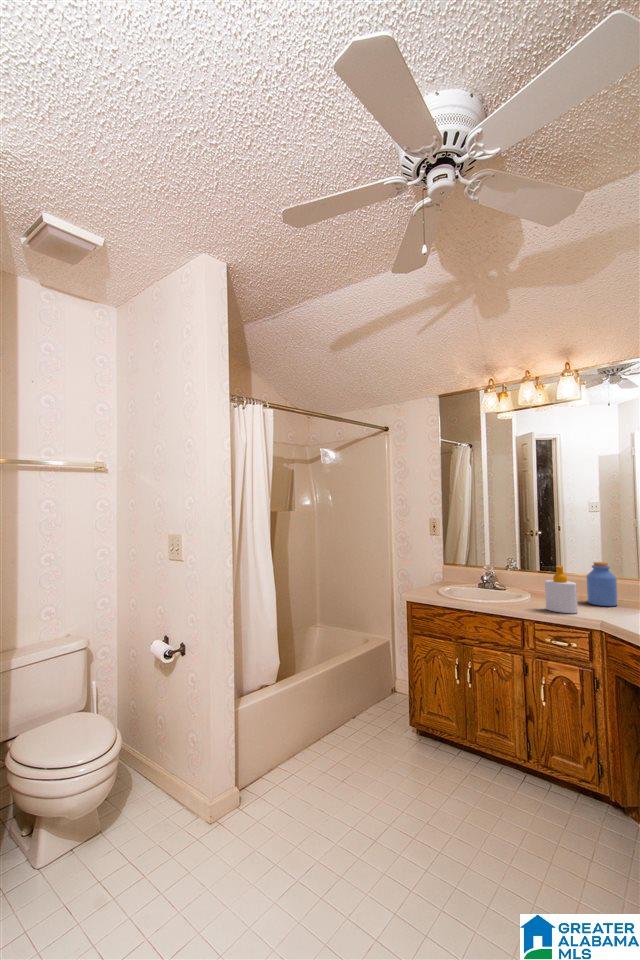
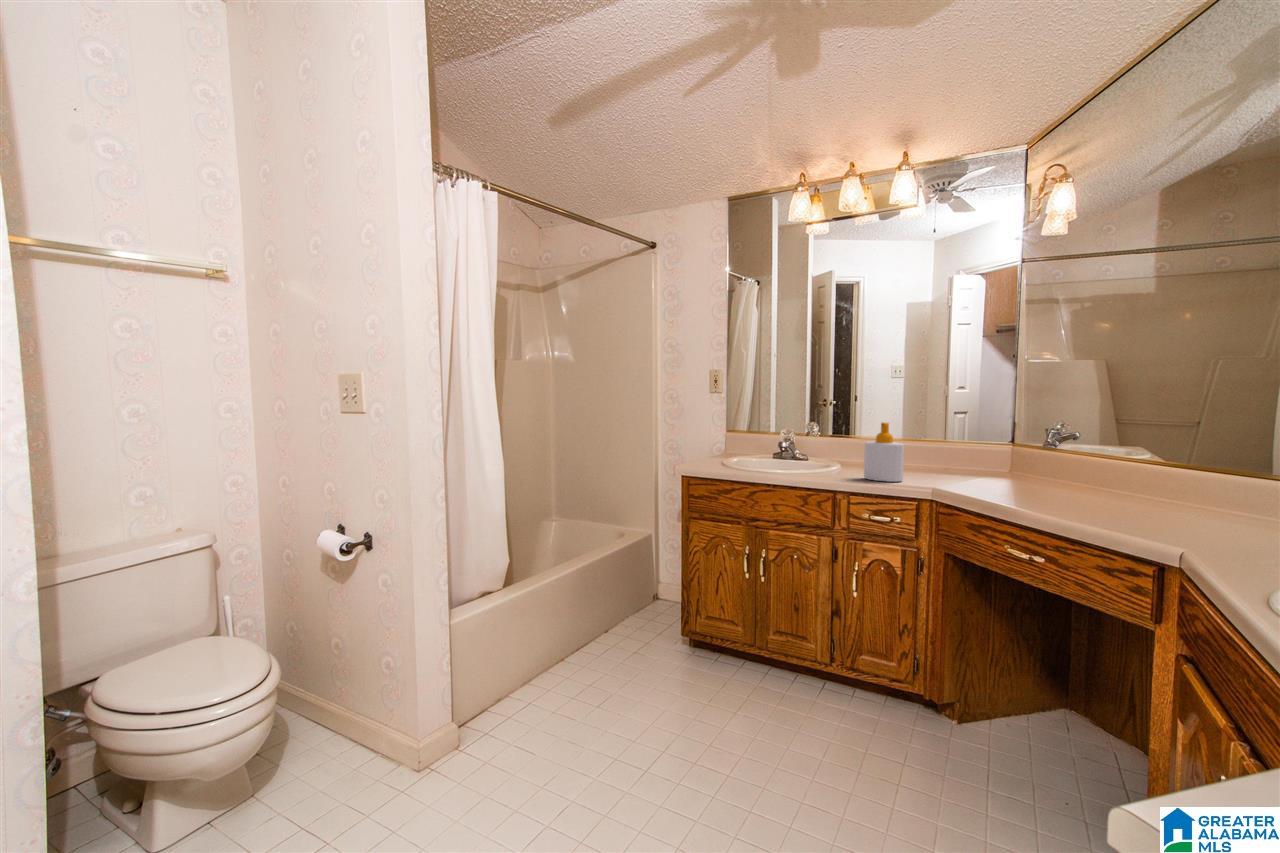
jar: present [586,562,618,606] -> none [910,421,947,474]

